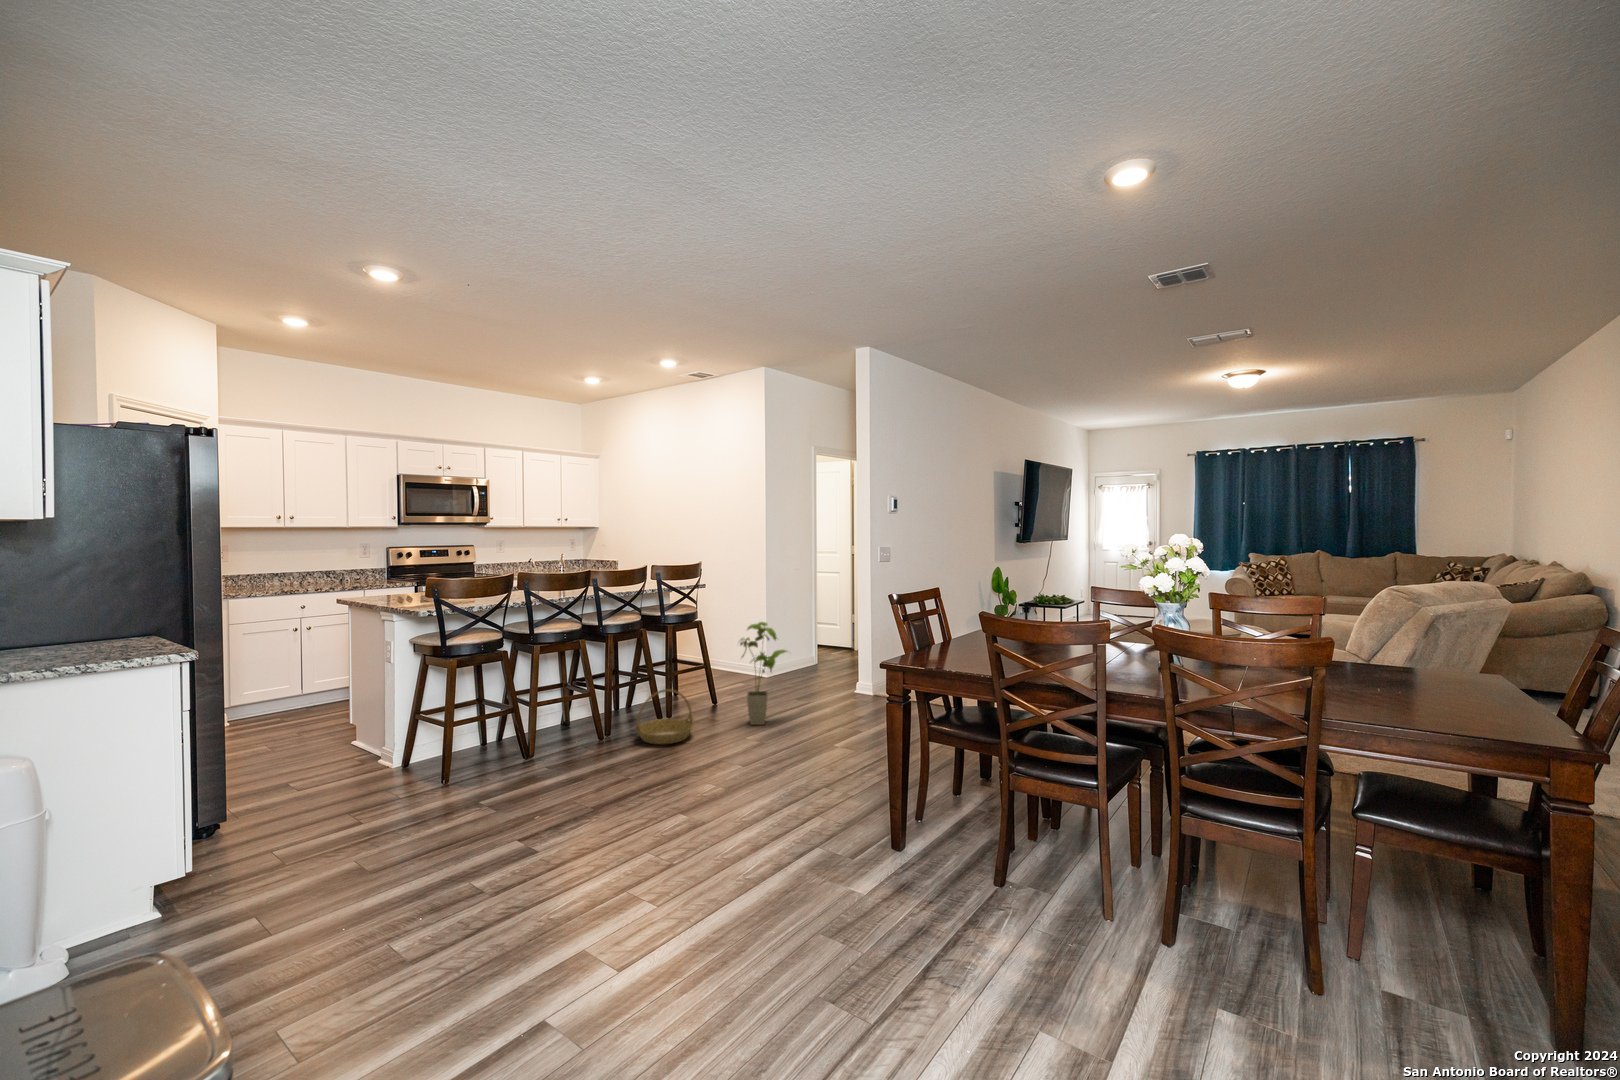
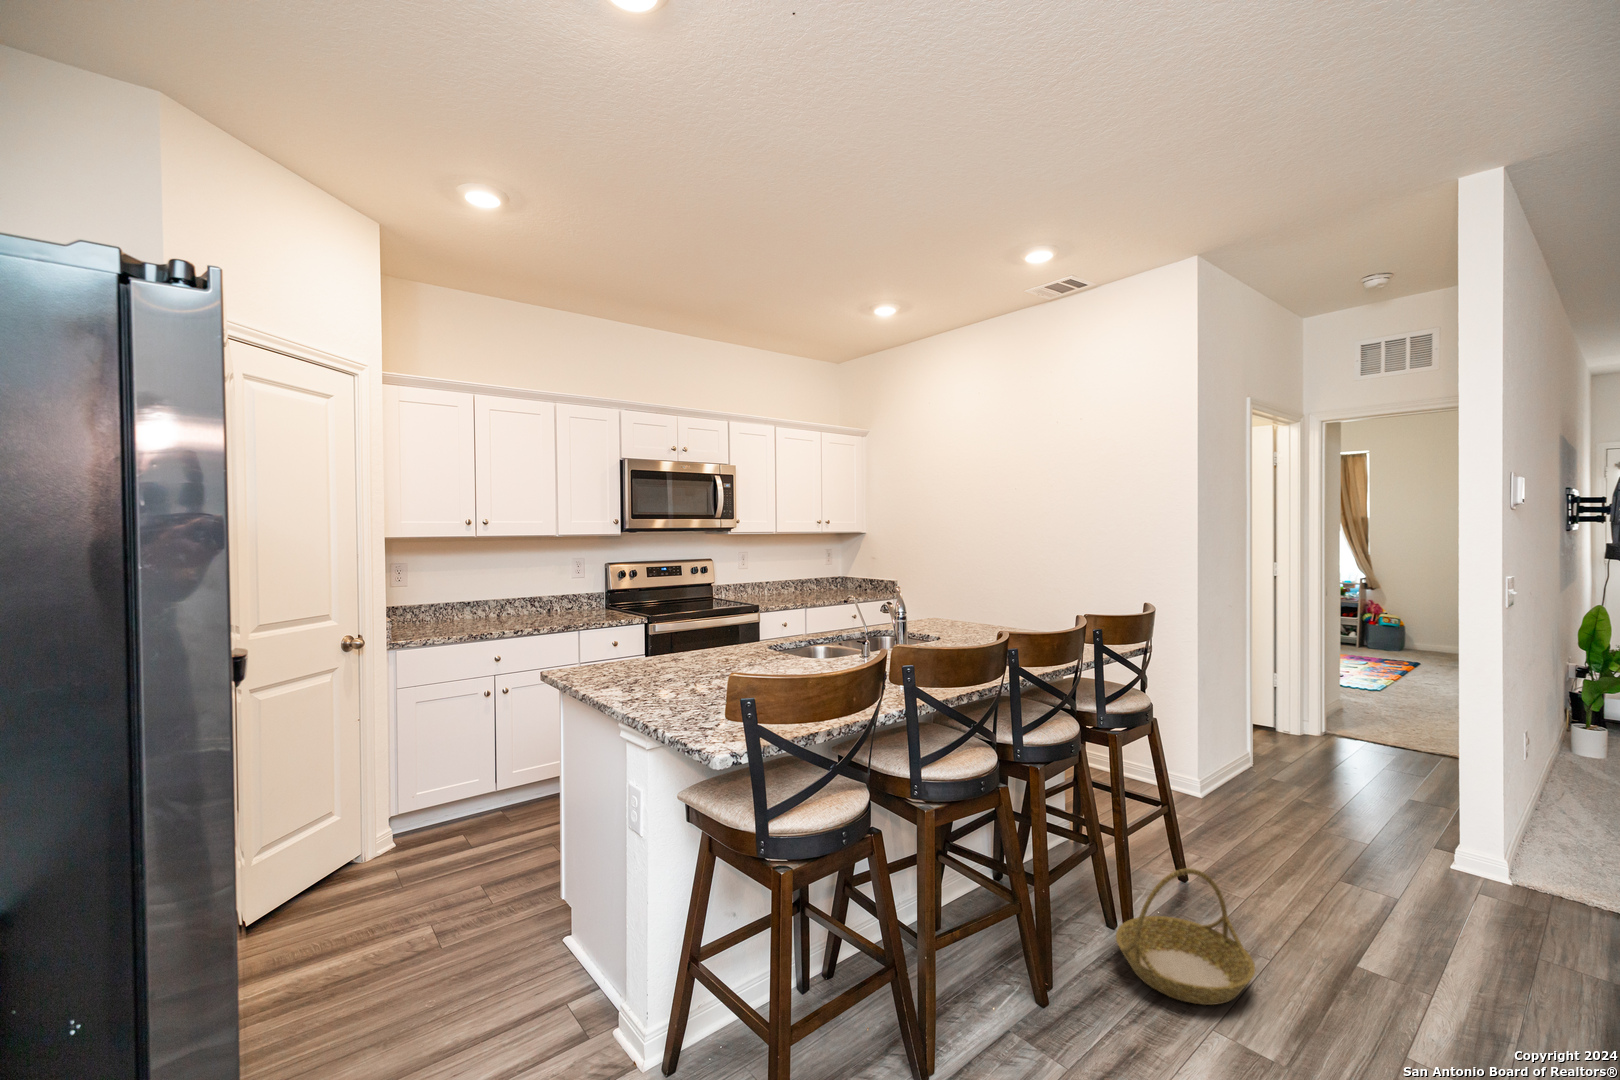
house plant: present [740,622,787,725] -> none [1282,720,1424,941]

